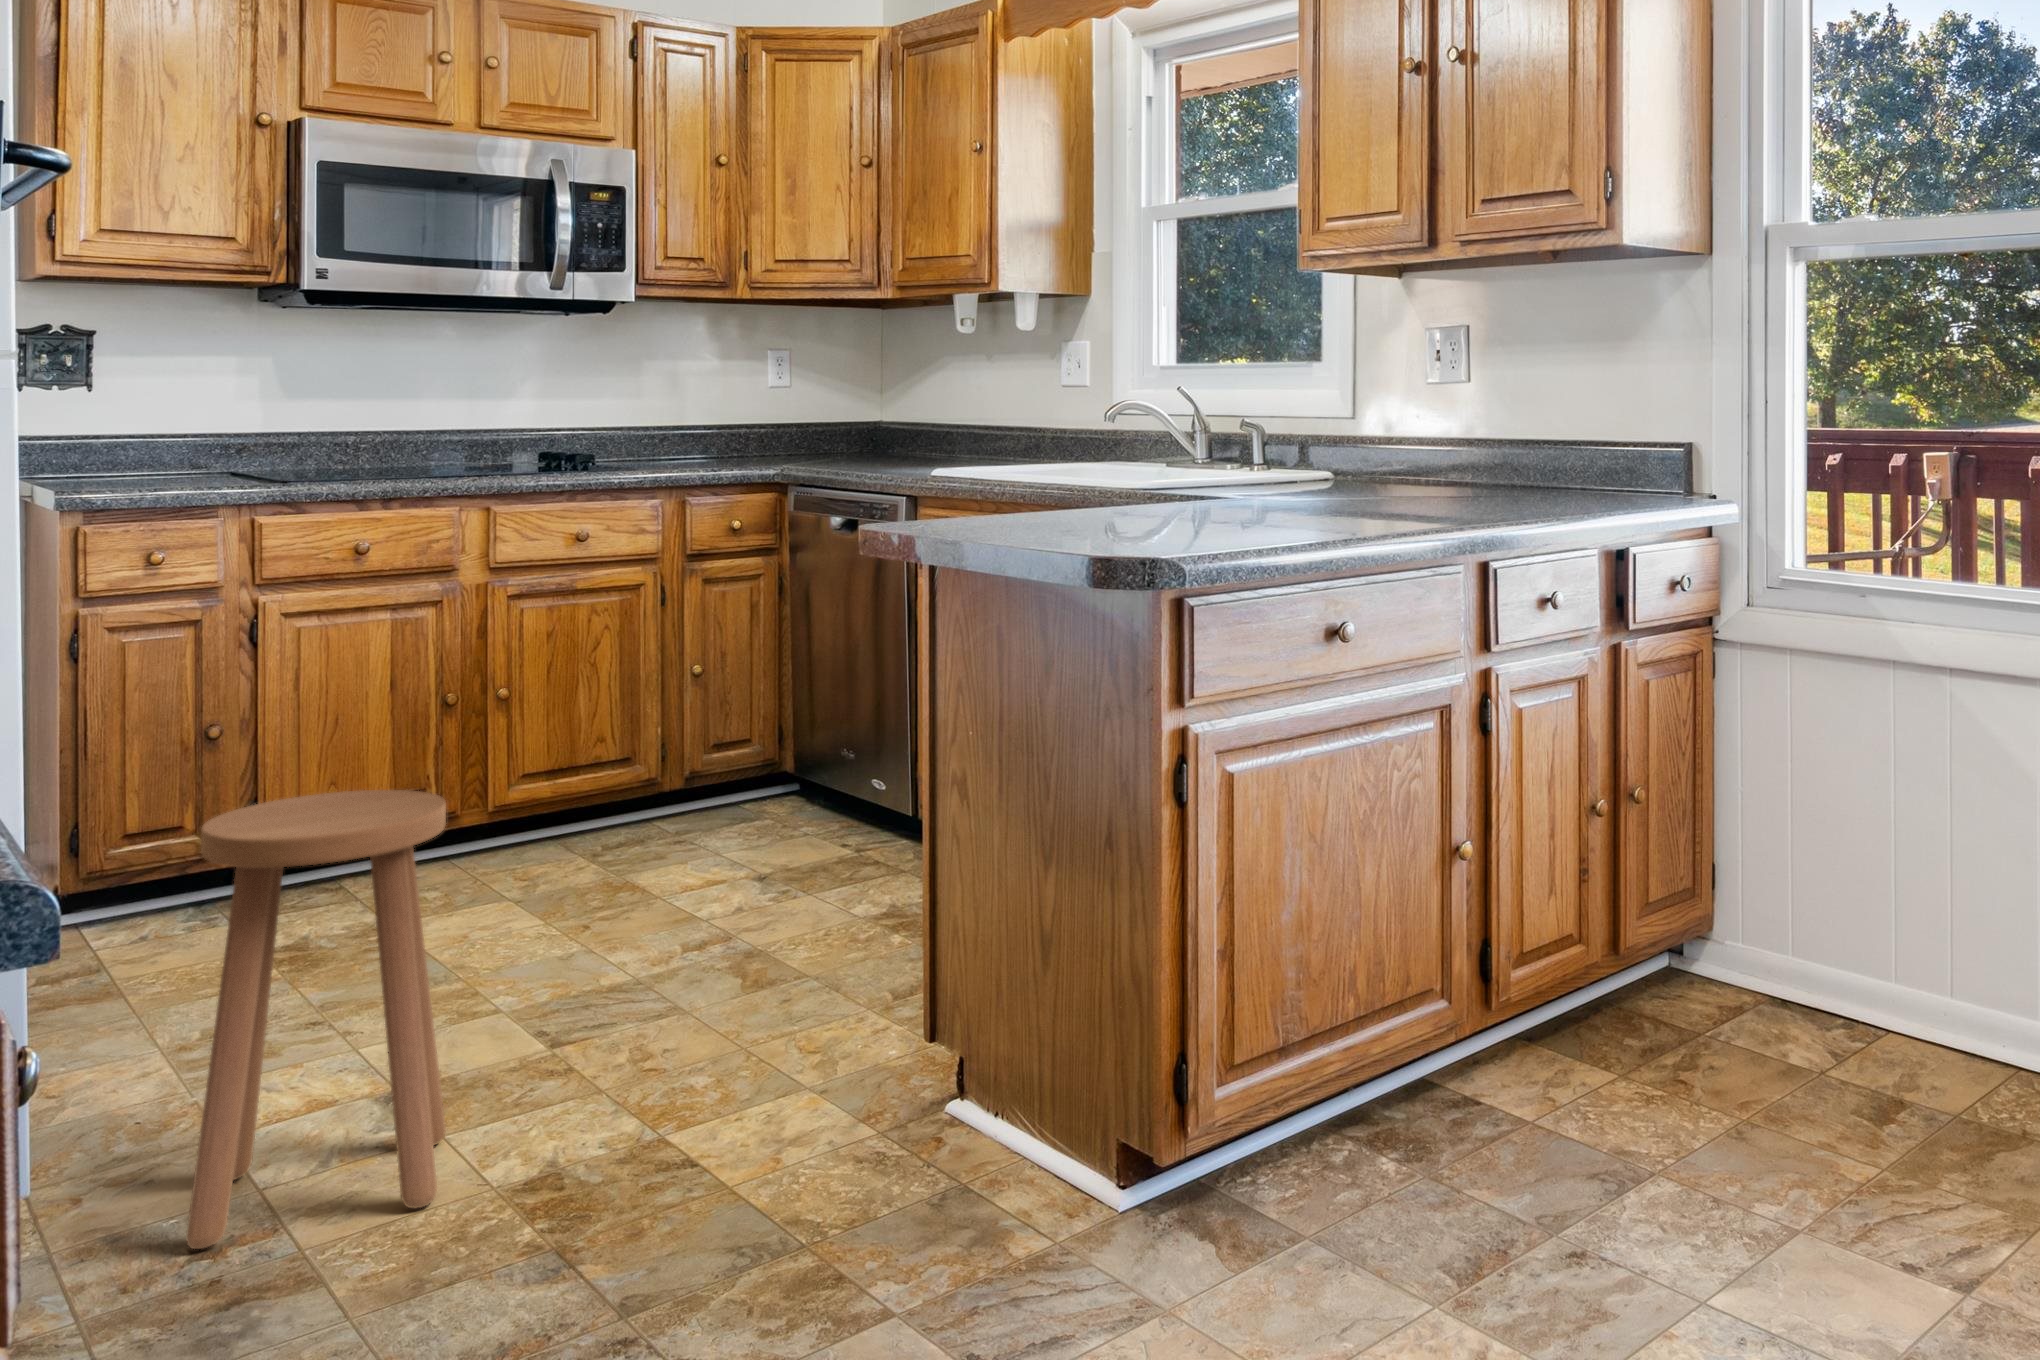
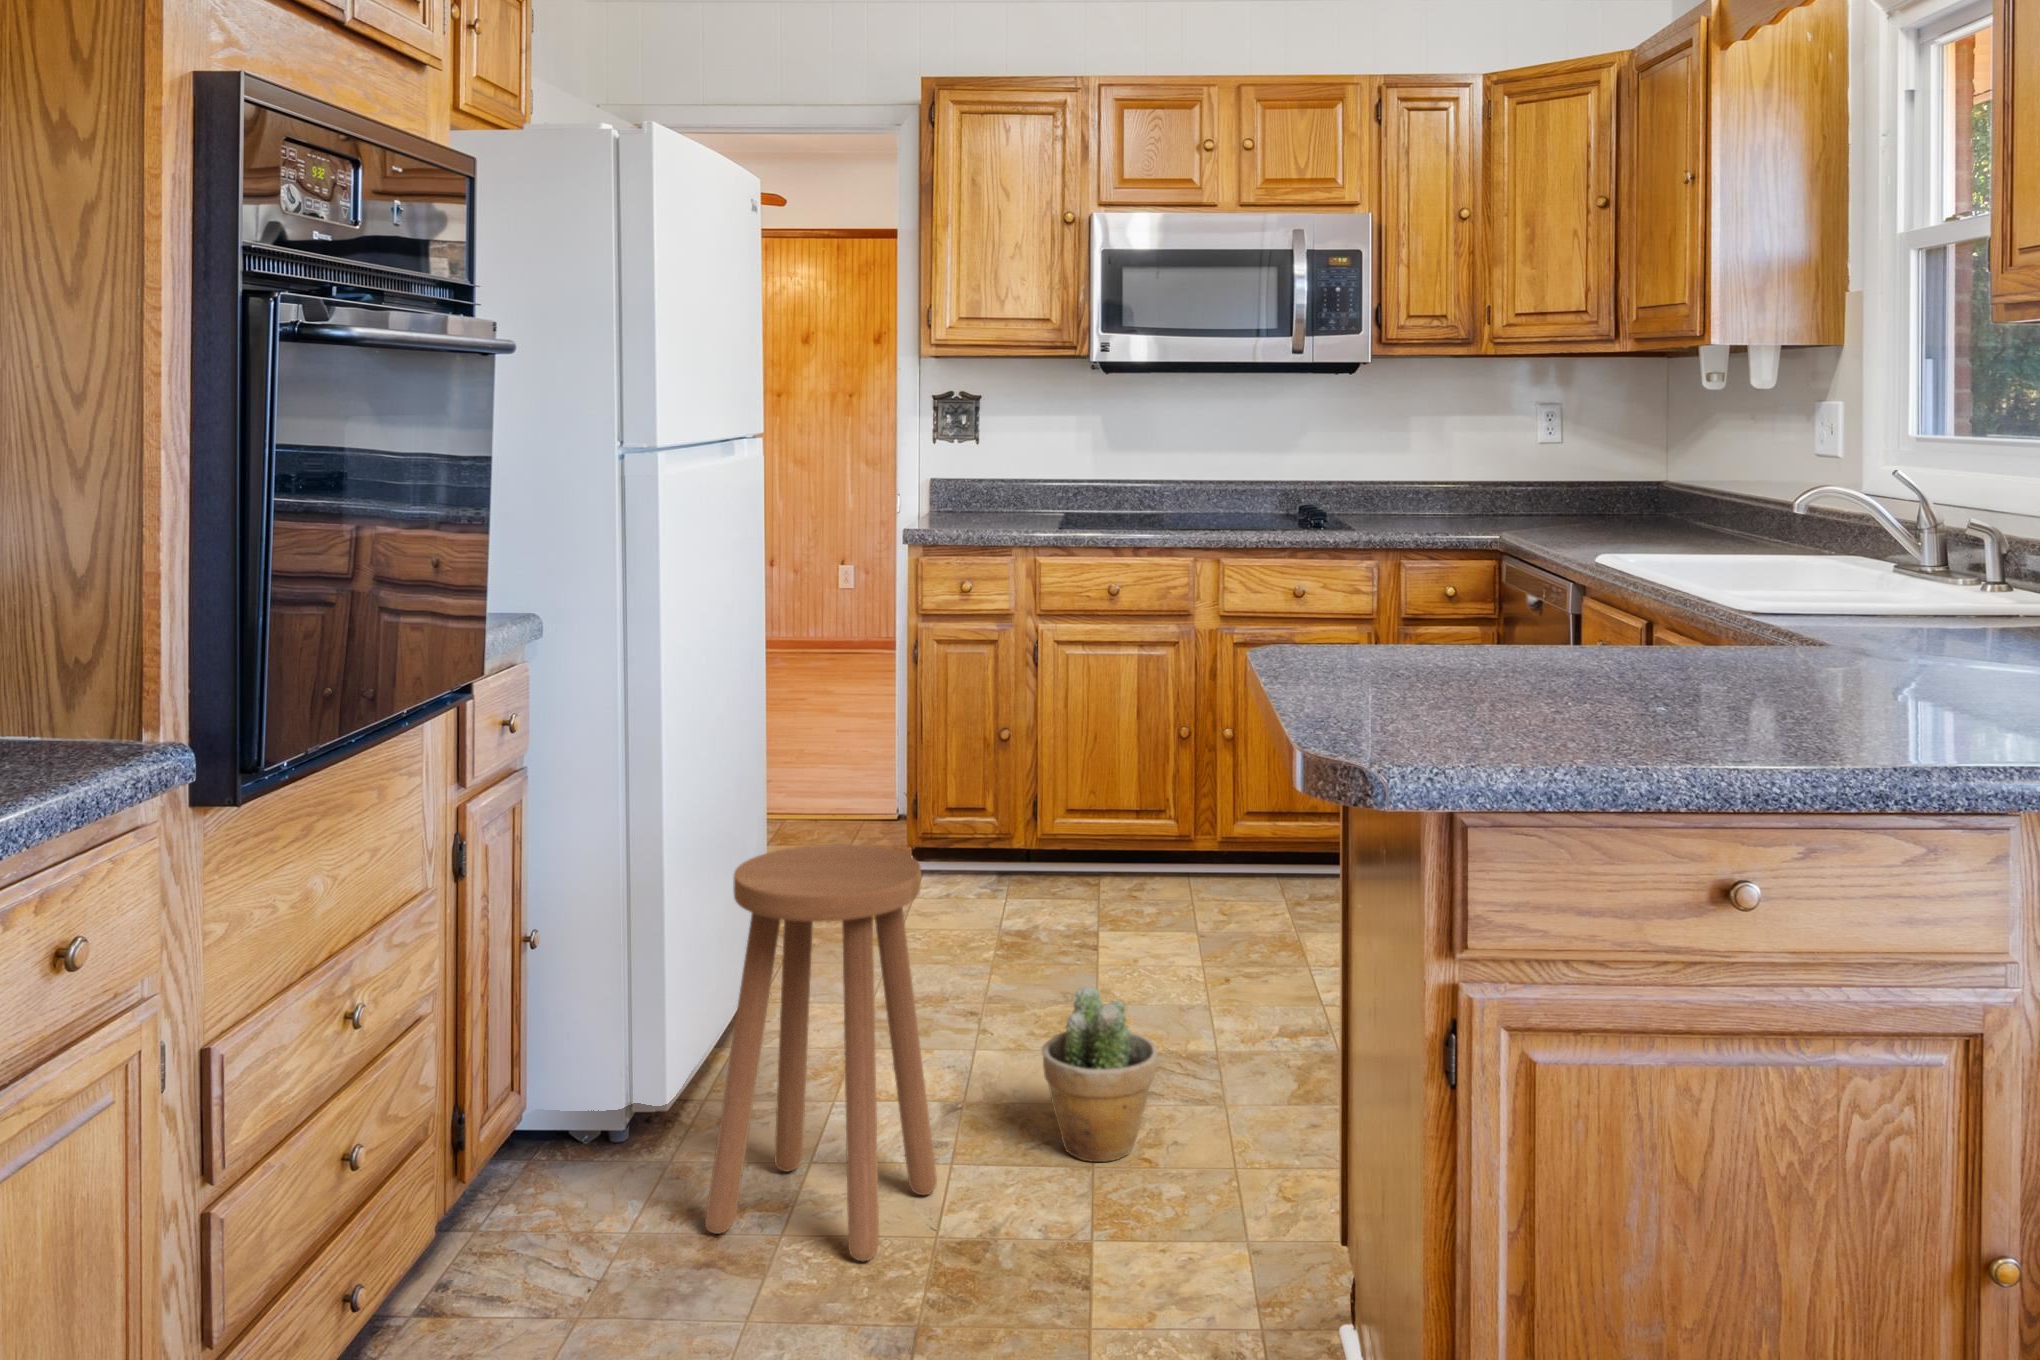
potted plant: none [521,906,651,1074] -> present [1042,987,1157,1162]

